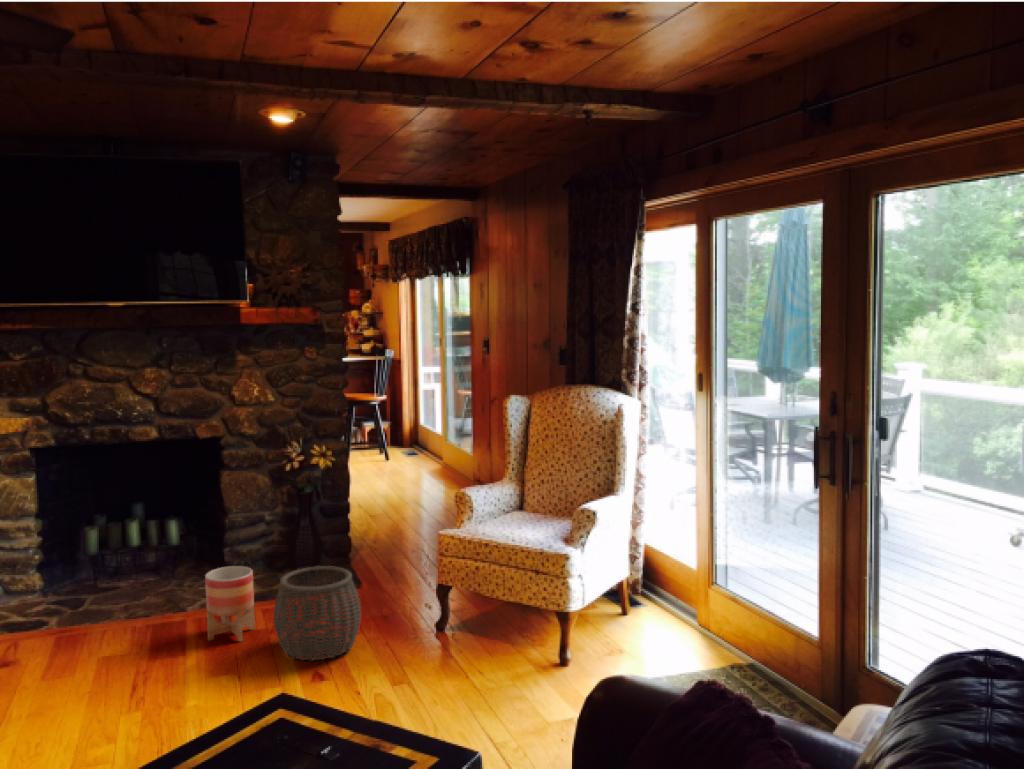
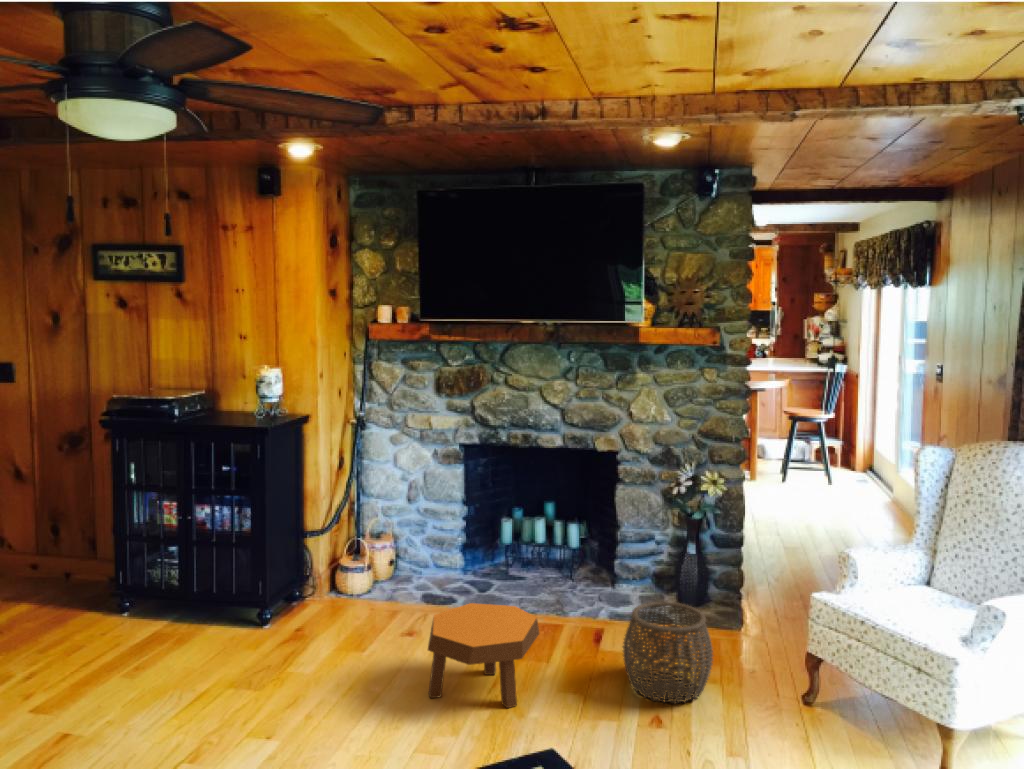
planter: present [205,566,255,642] -> none [571,582,617,659]
footstool: none [55,603,186,720] -> present [428,603,539,708]

